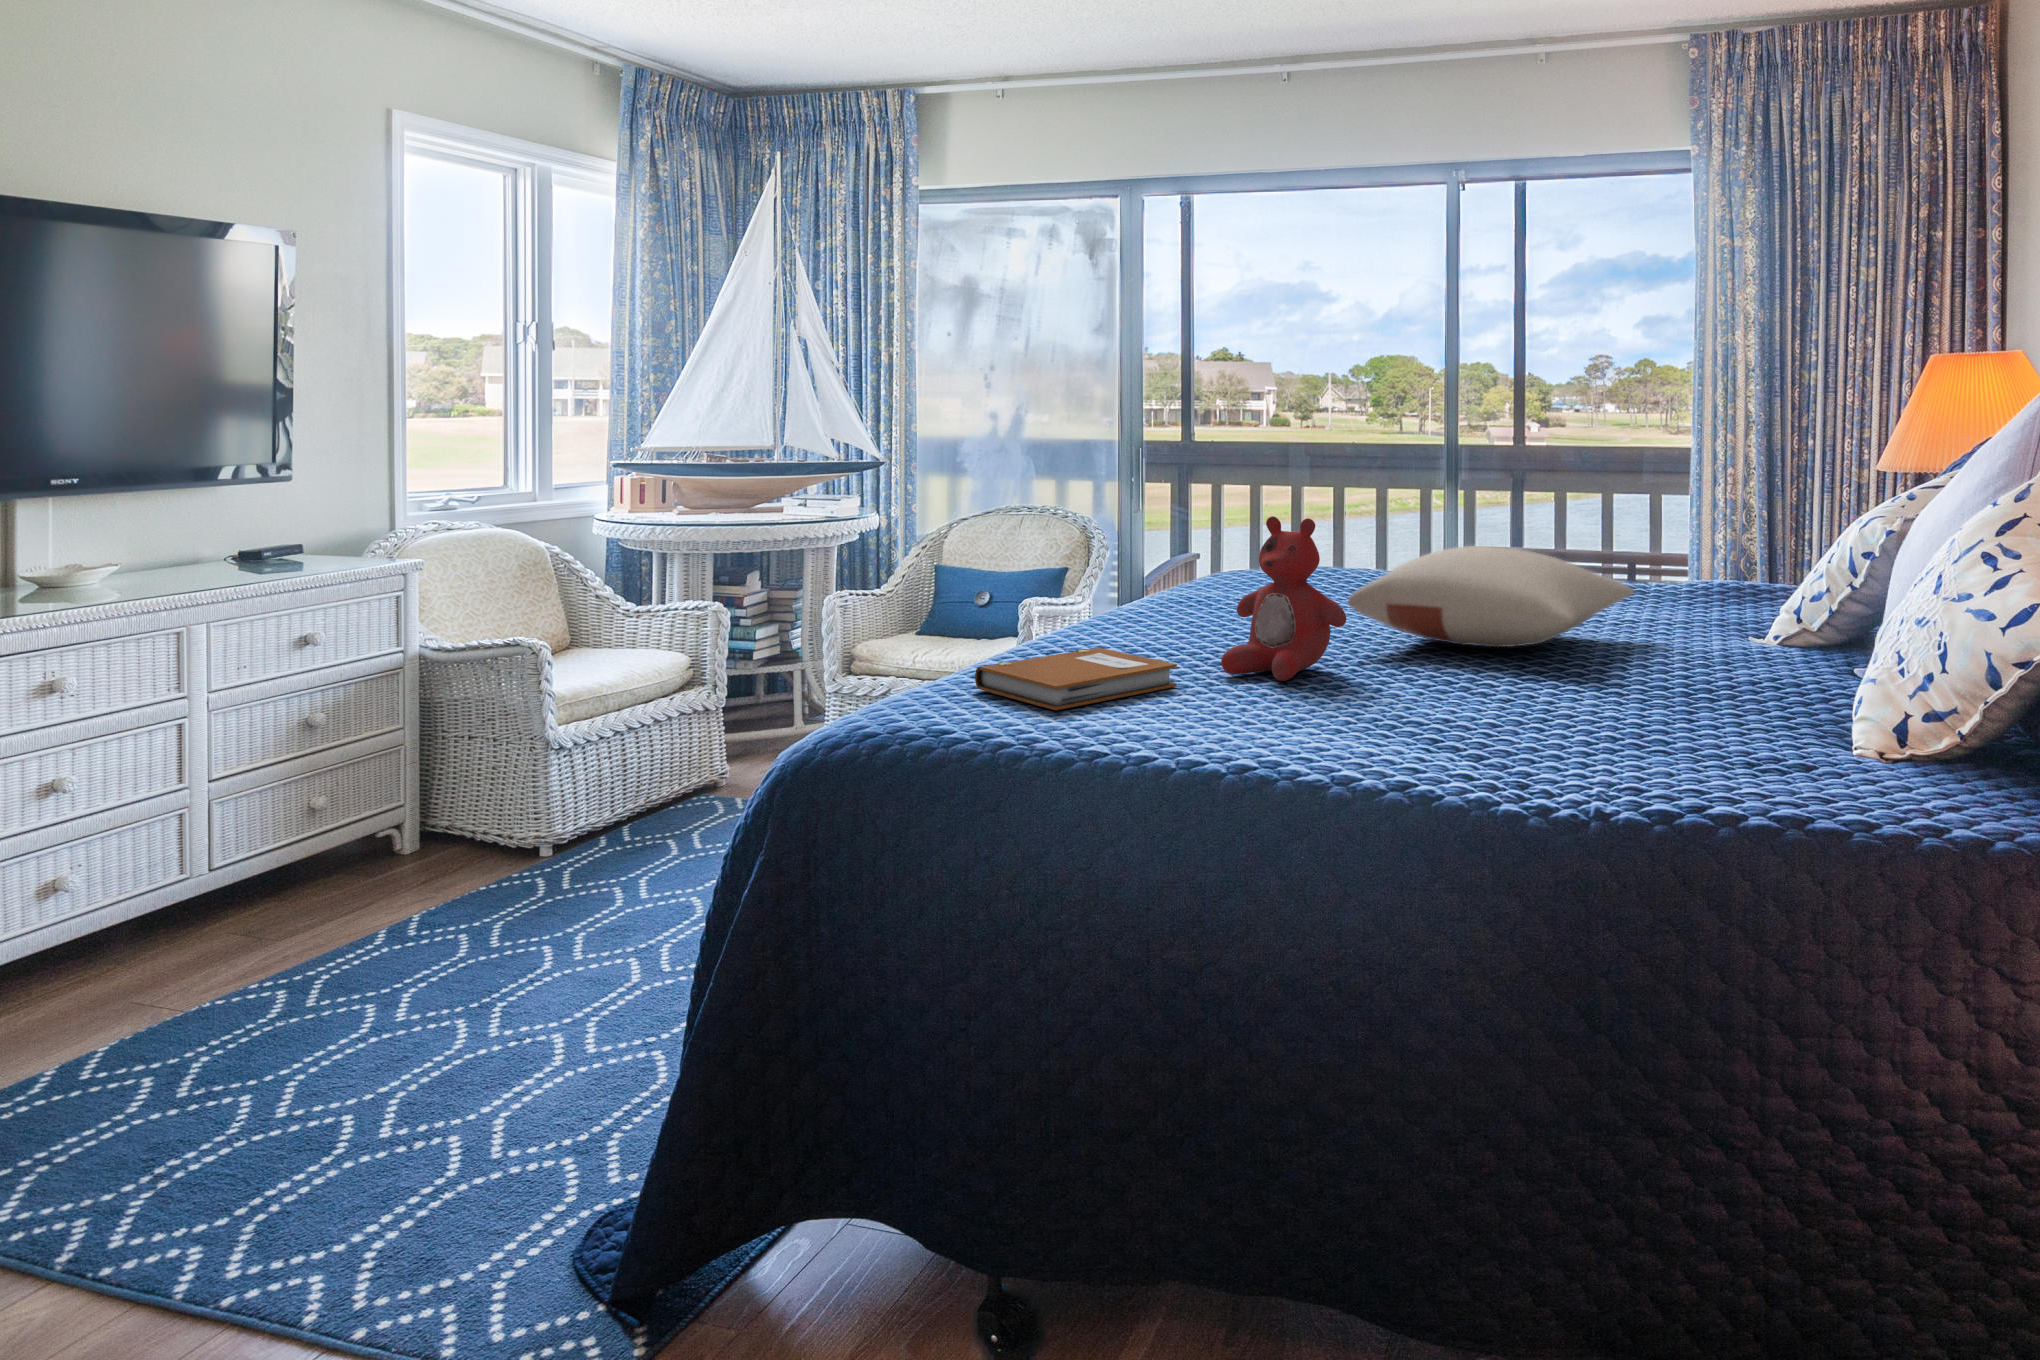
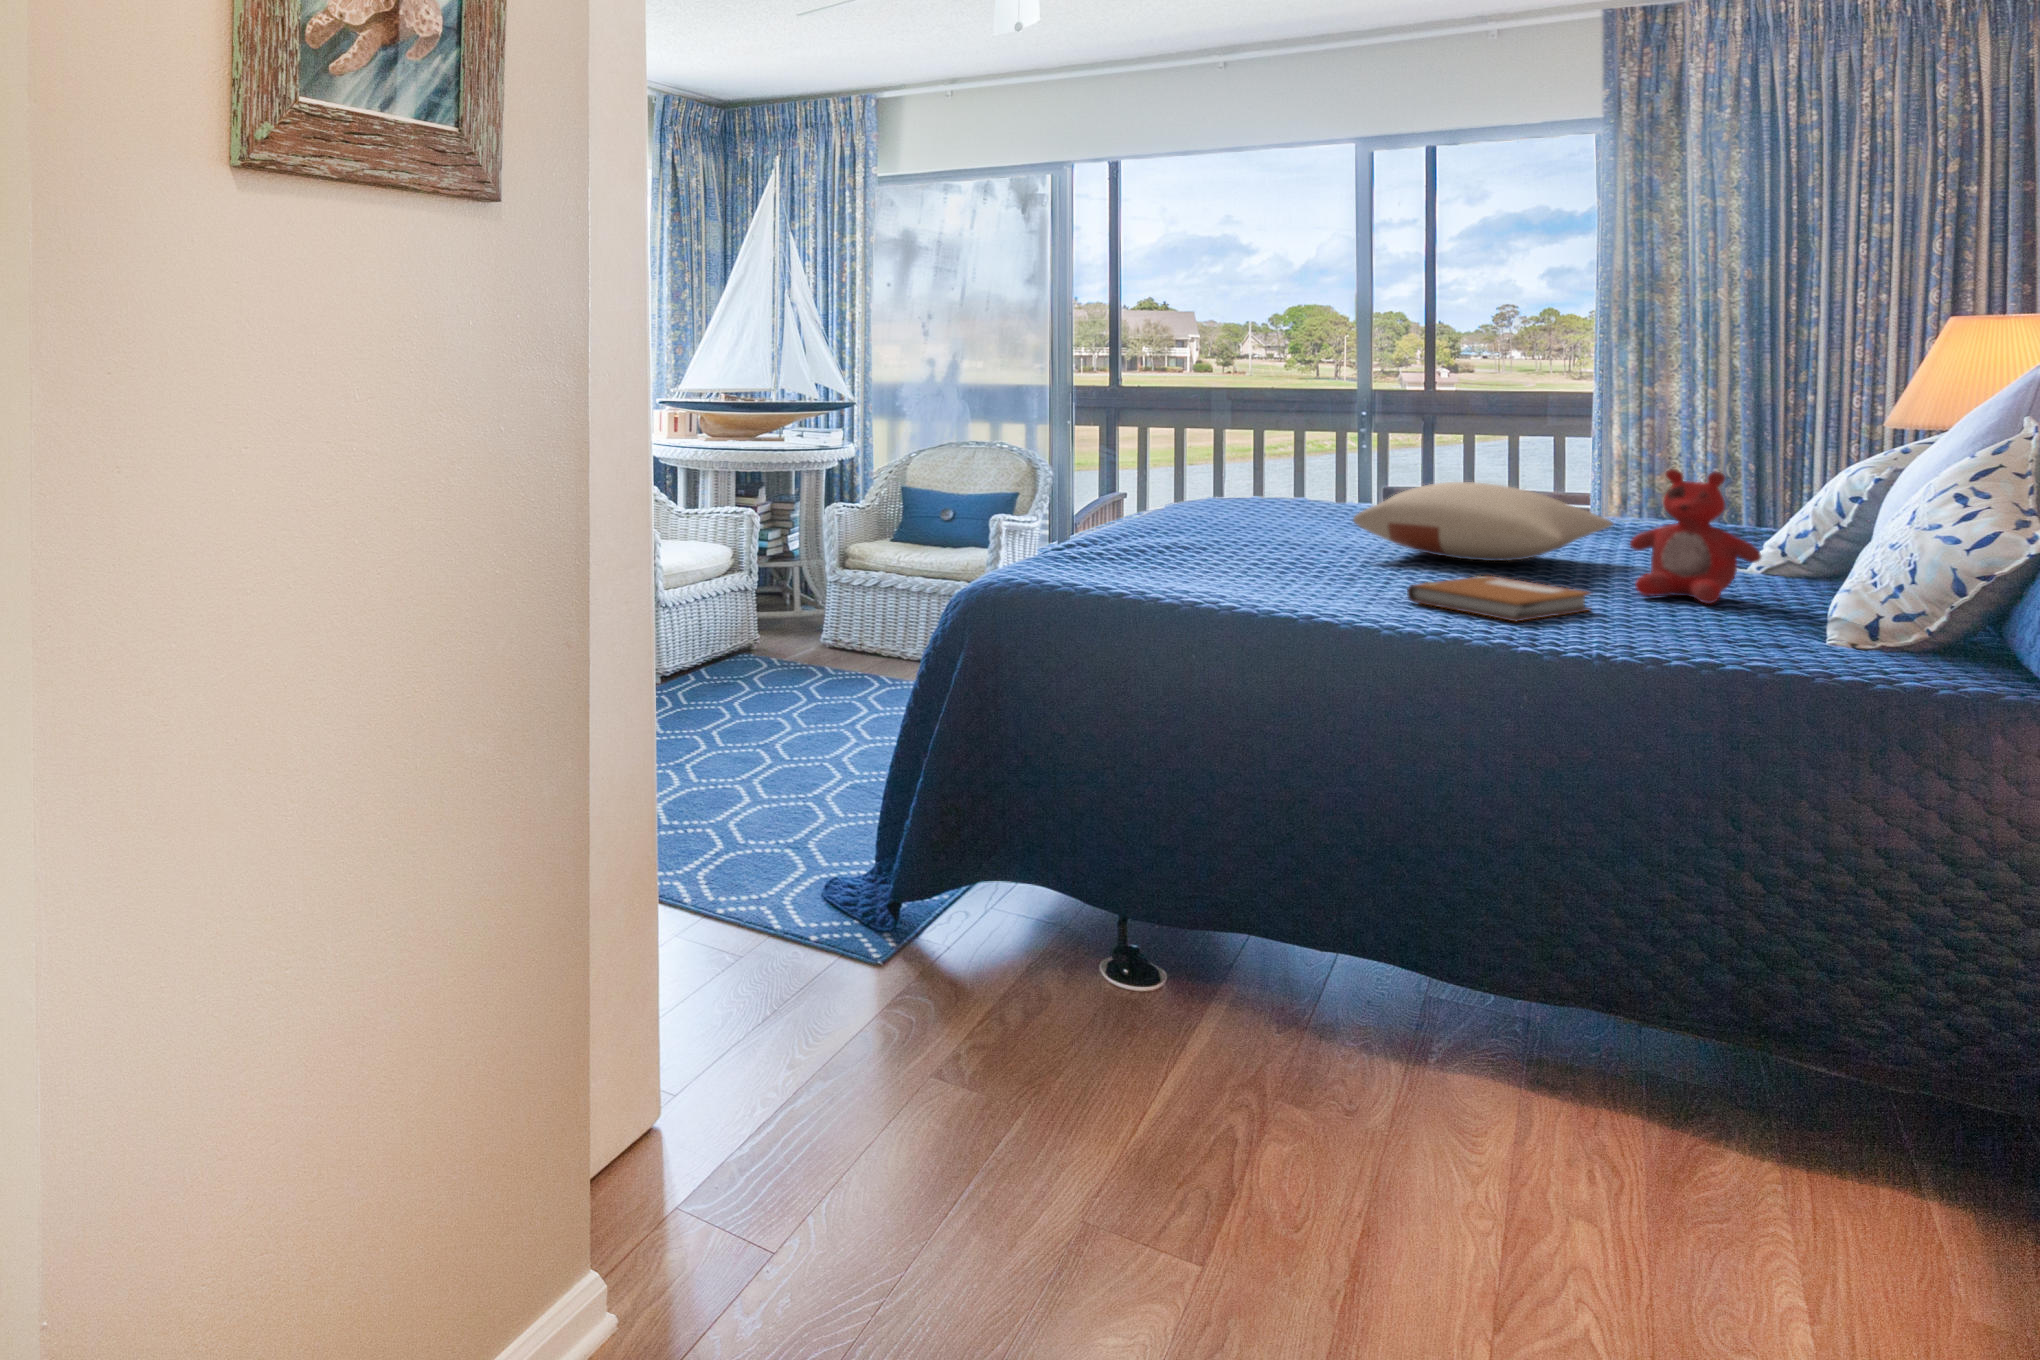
stuffed bear: present [1221,516,1346,681] -> present [1630,469,1761,604]
notebook: present [975,648,1177,710] -> present [1407,576,1591,621]

